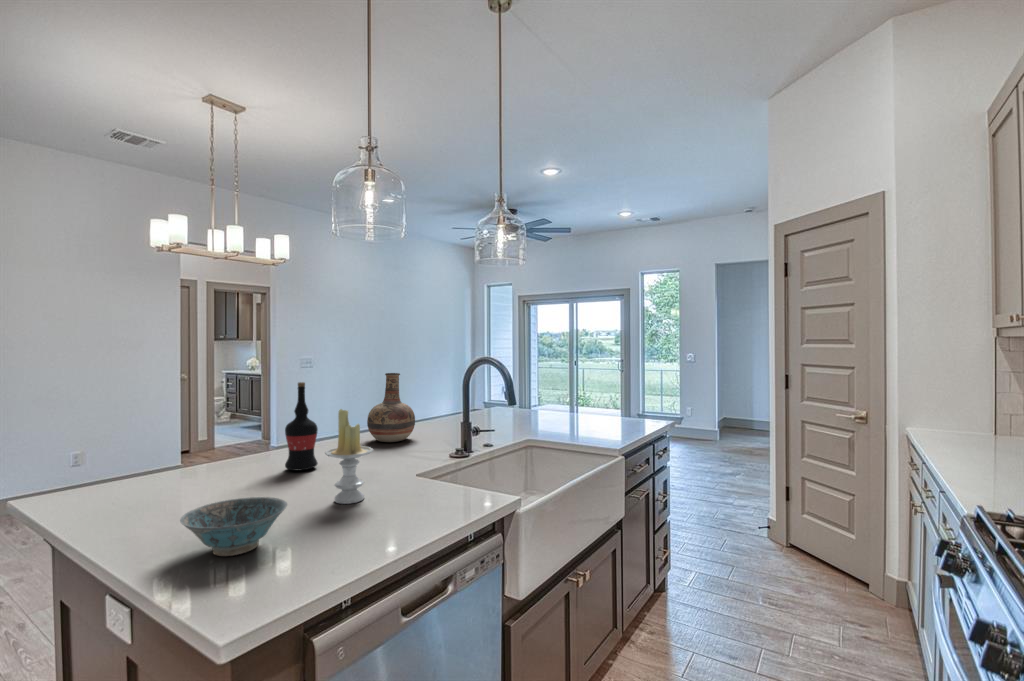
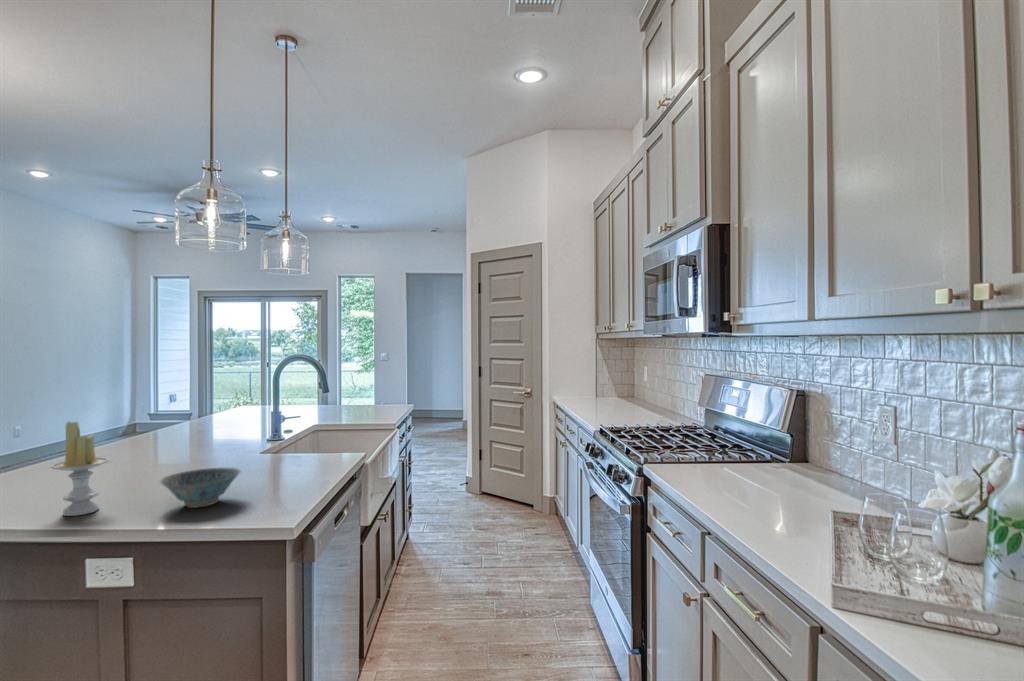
vase: present [367,373,415,442] -> none [155,376,207,442]
wine bottle: present [285,382,318,471] -> none [116,386,152,468]
candle: present [325,409,373,504] -> present [51,421,109,516]

